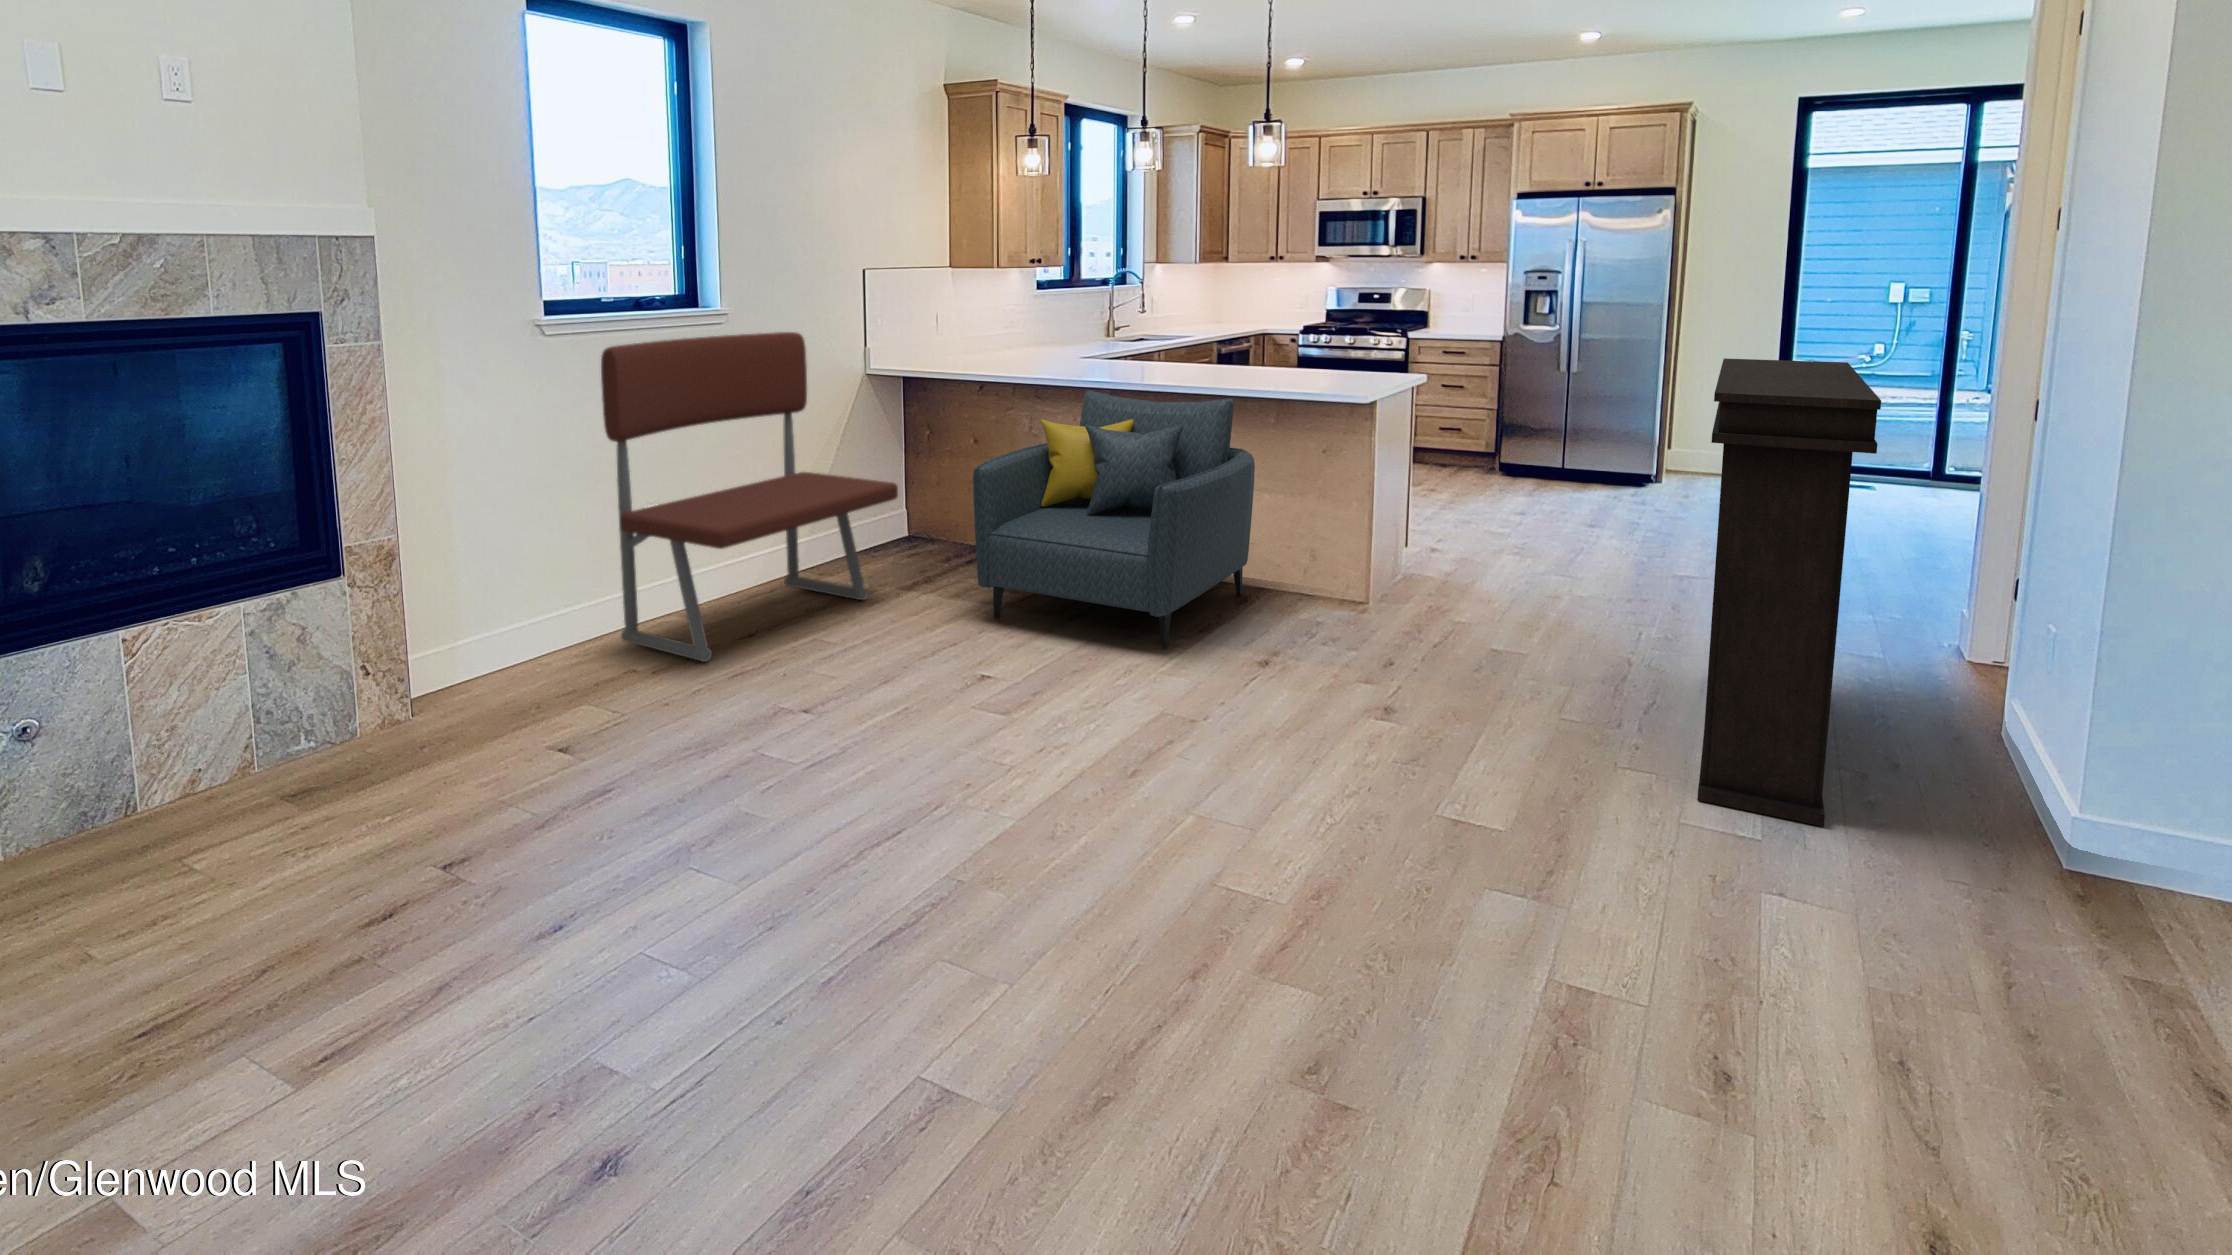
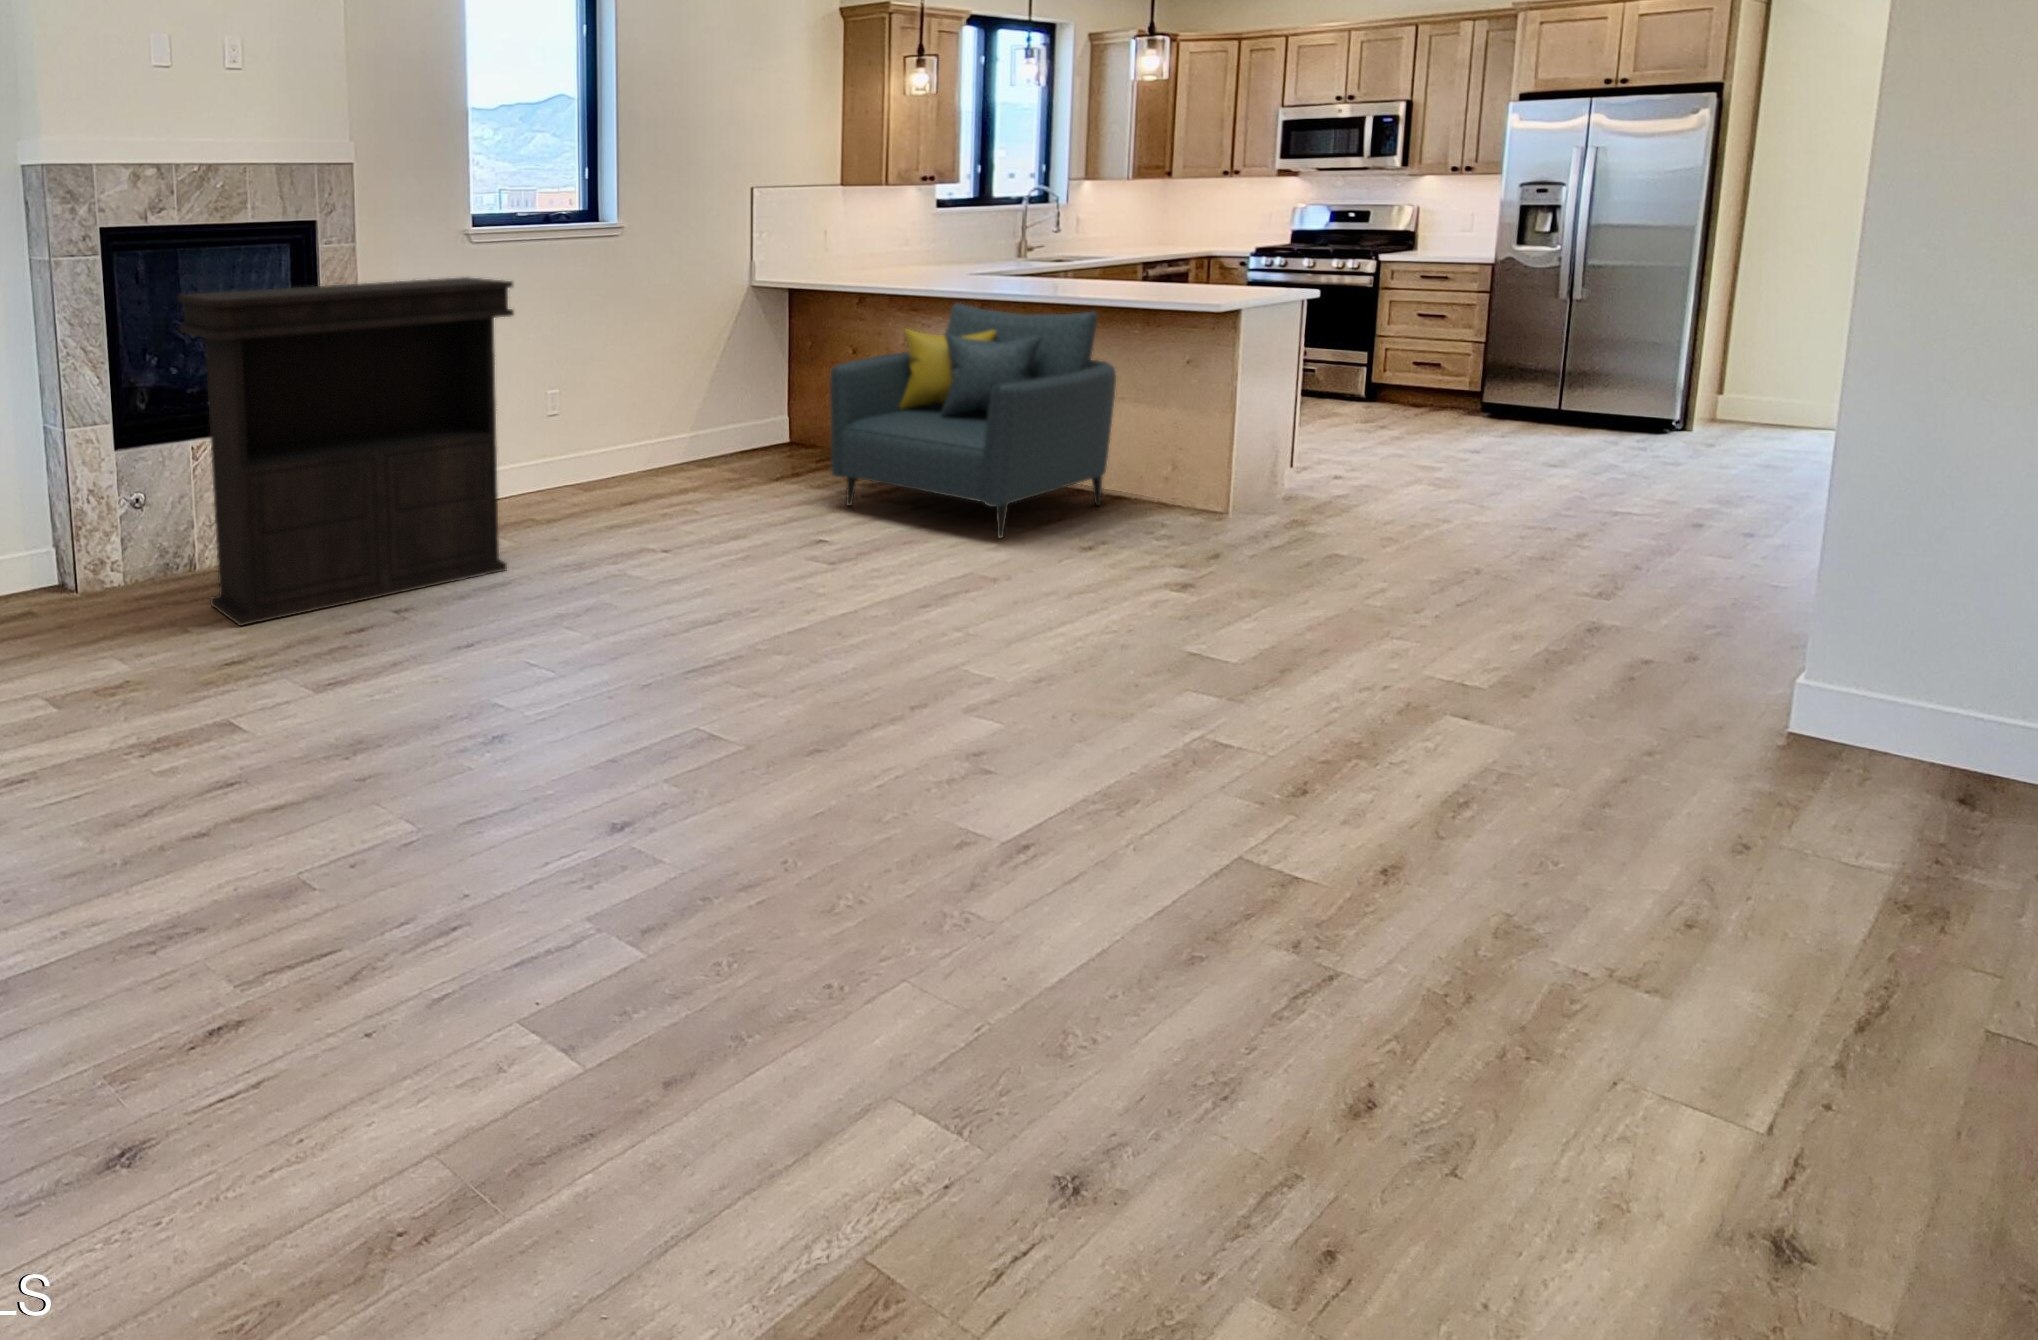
bench: present [601,332,898,662] -> none [514,245,765,519]
console table: present [1697,358,1881,826] -> present [178,277,514,626]

